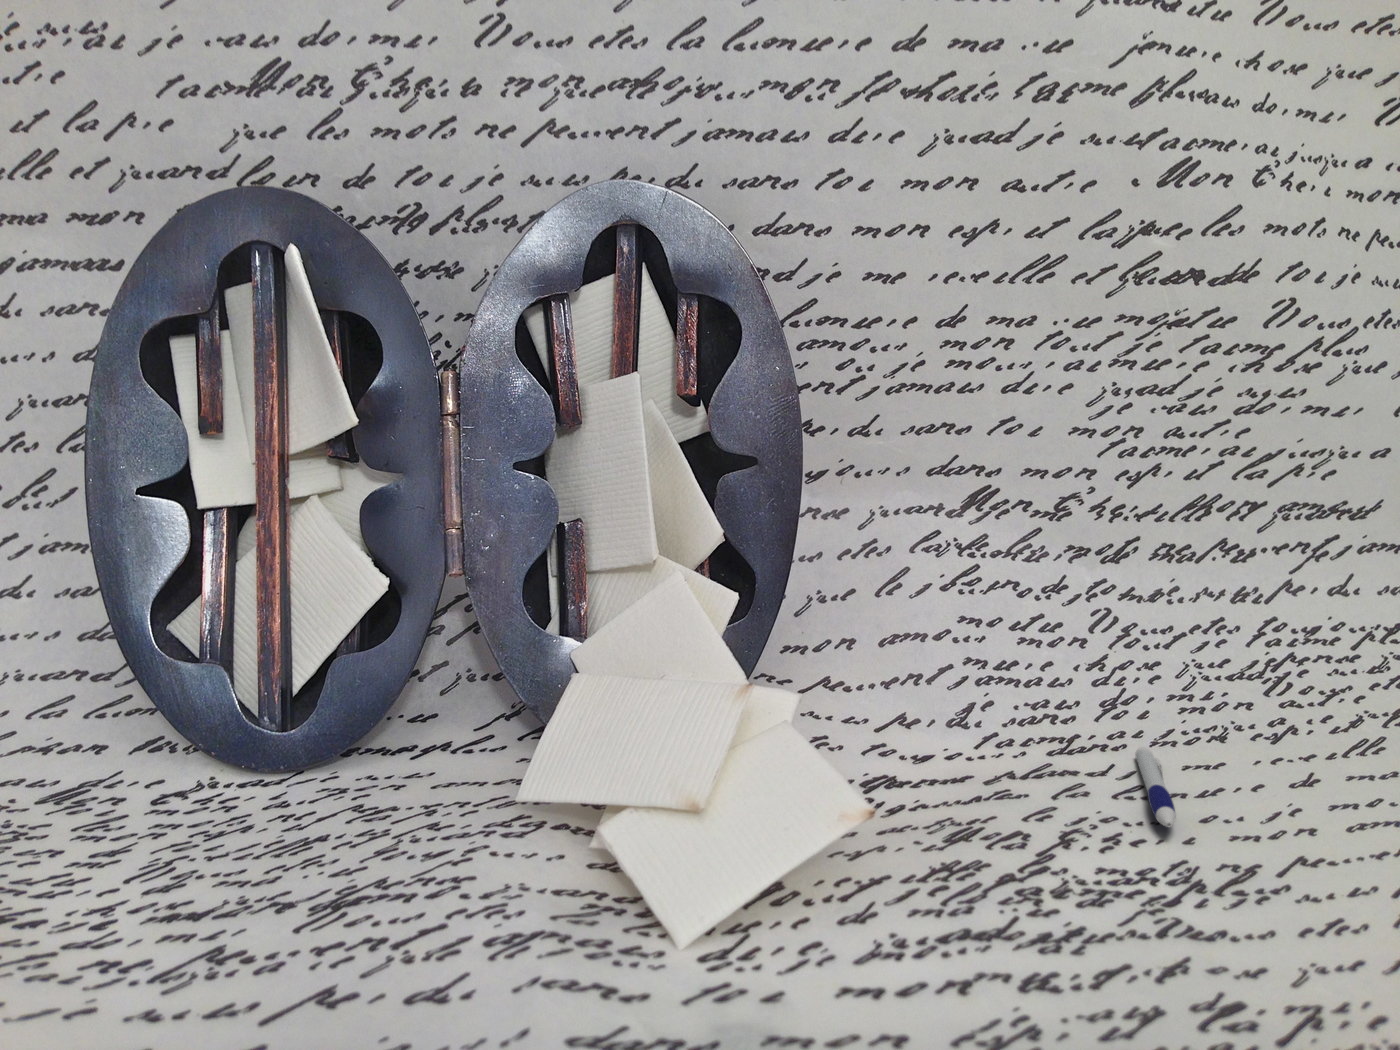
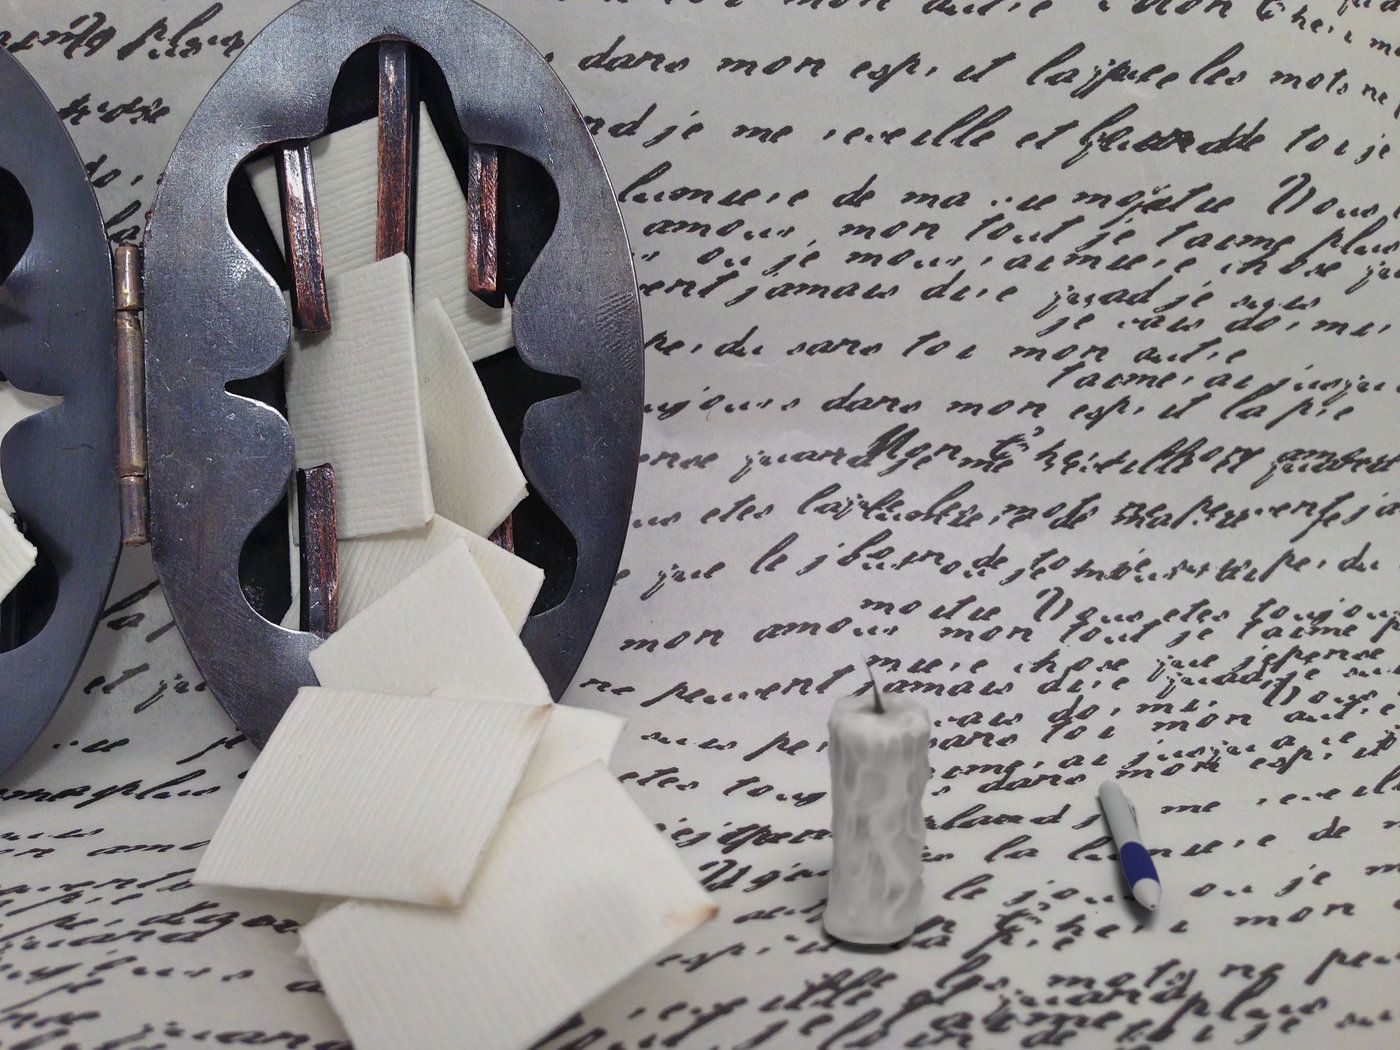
candle: none [940,646,1015,846] -> present [822,668,932,944]

